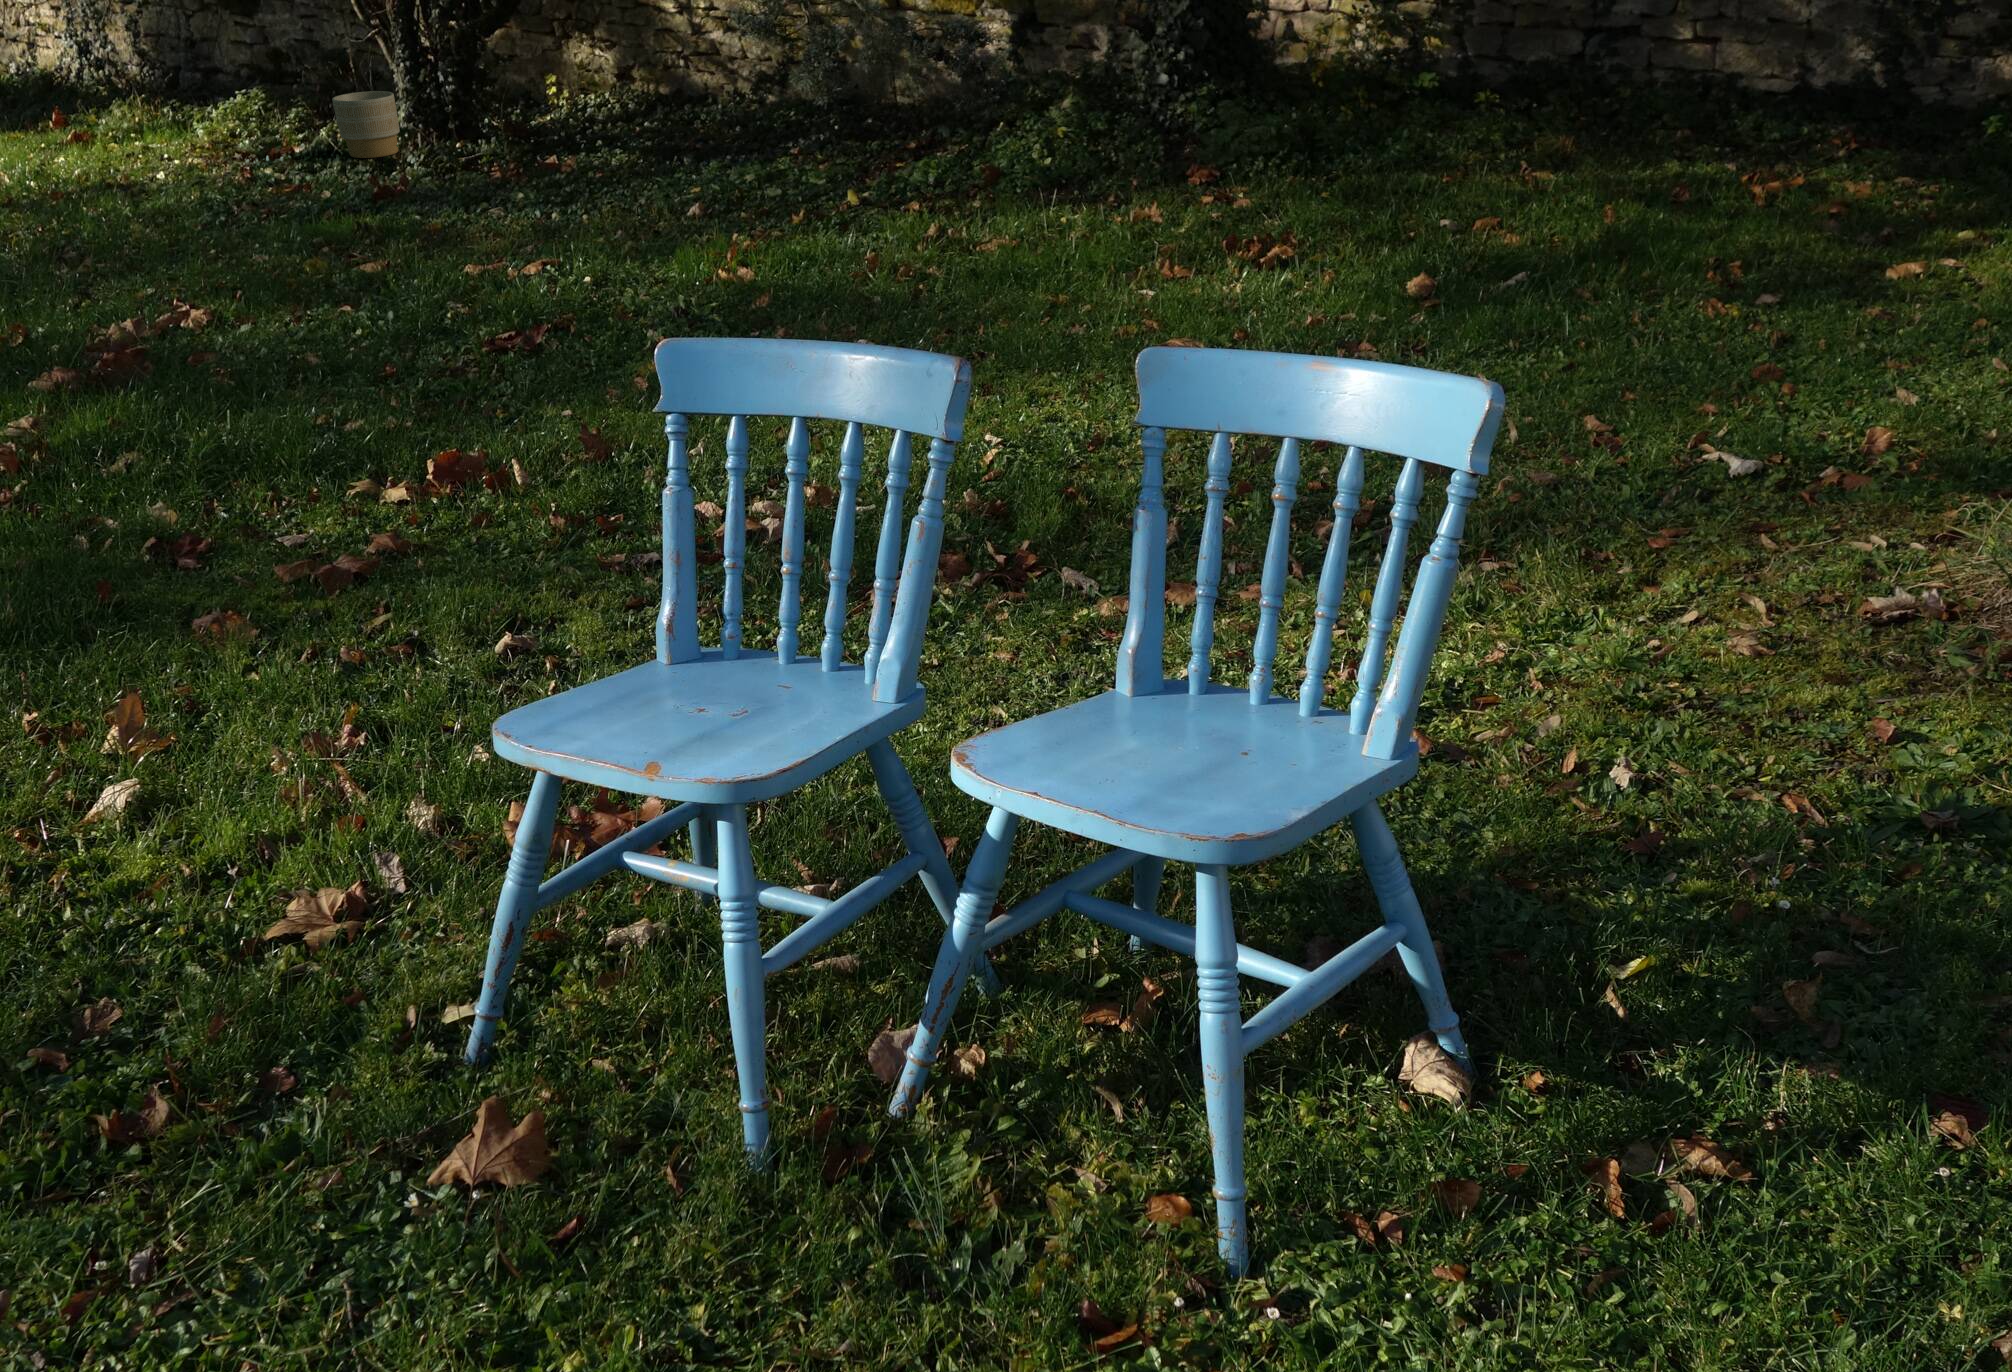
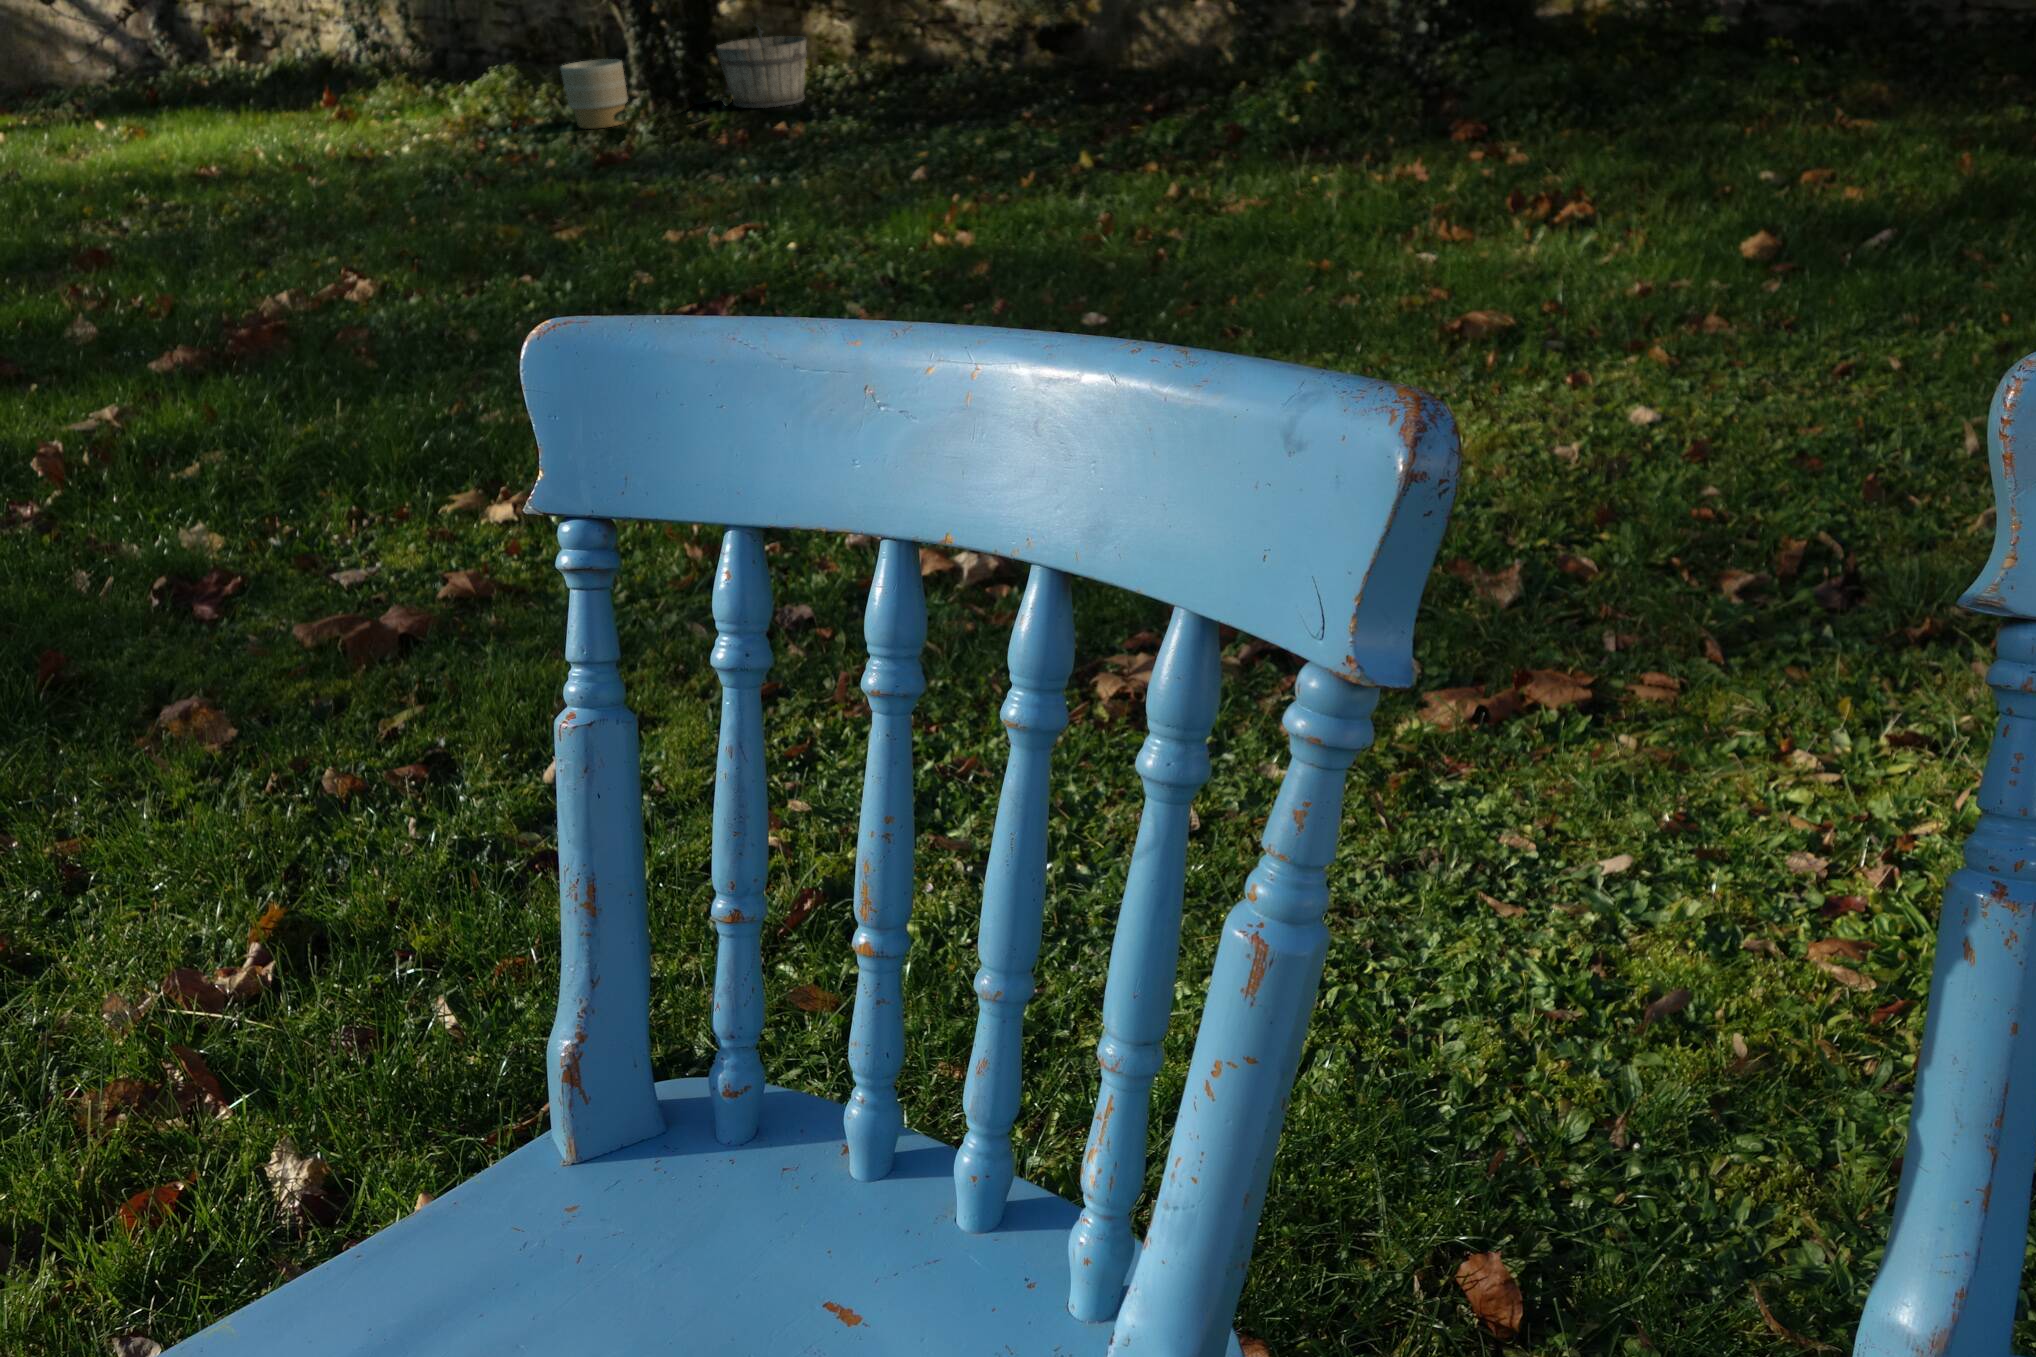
wooden bucket: none [485,55,575,138] -> present [716,21,807,108]

